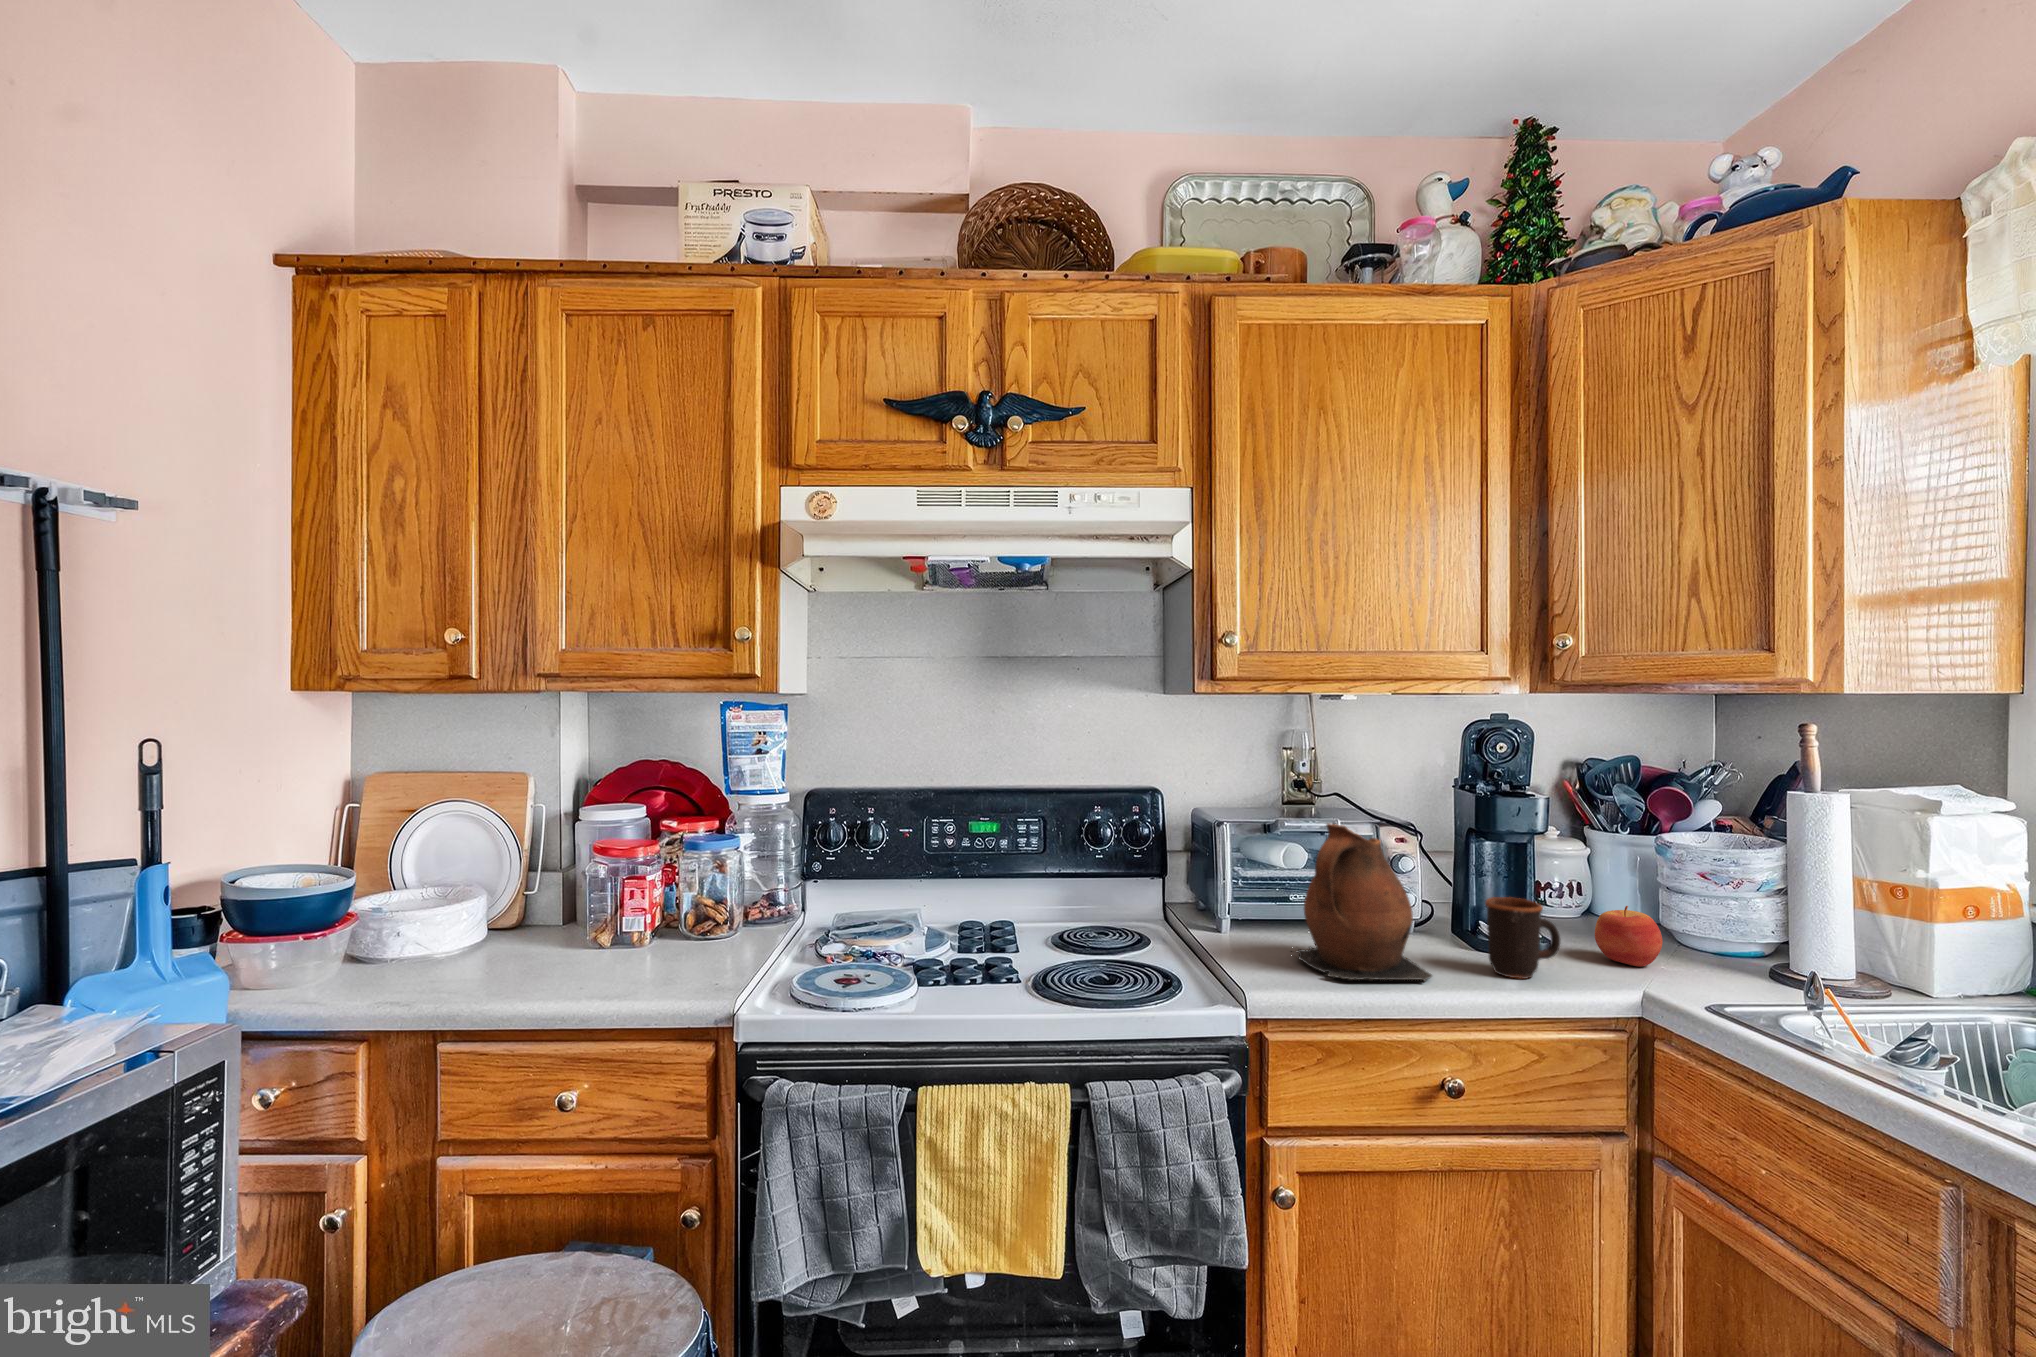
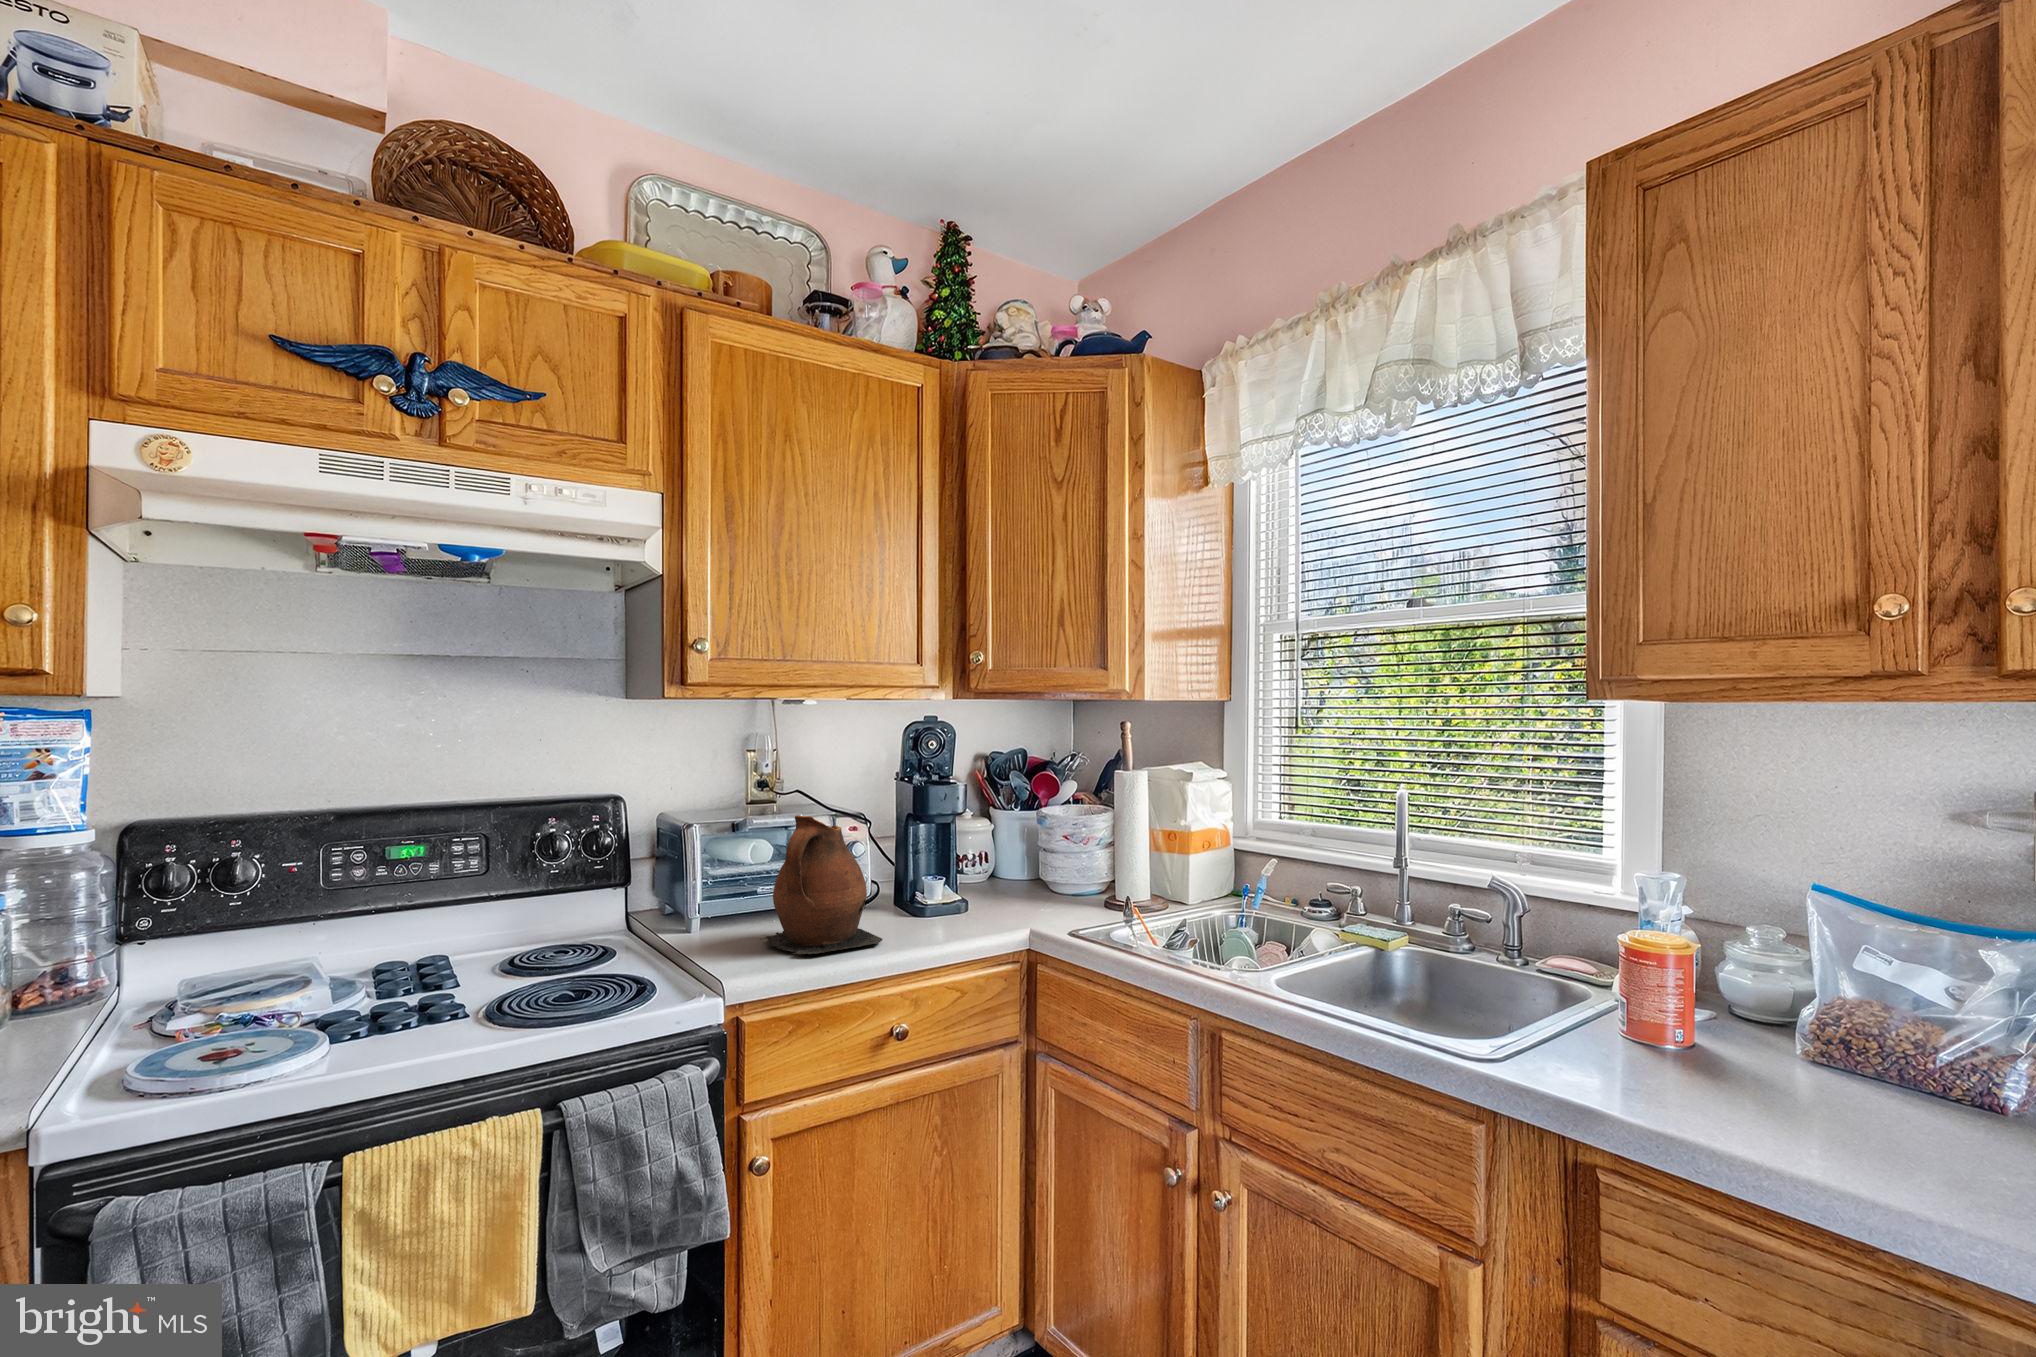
mug: present [1485,897,1560,979] -> none [922,866,975,931]
apple: present [1595,906,1663,966] -> none [997,863,1041,909]

